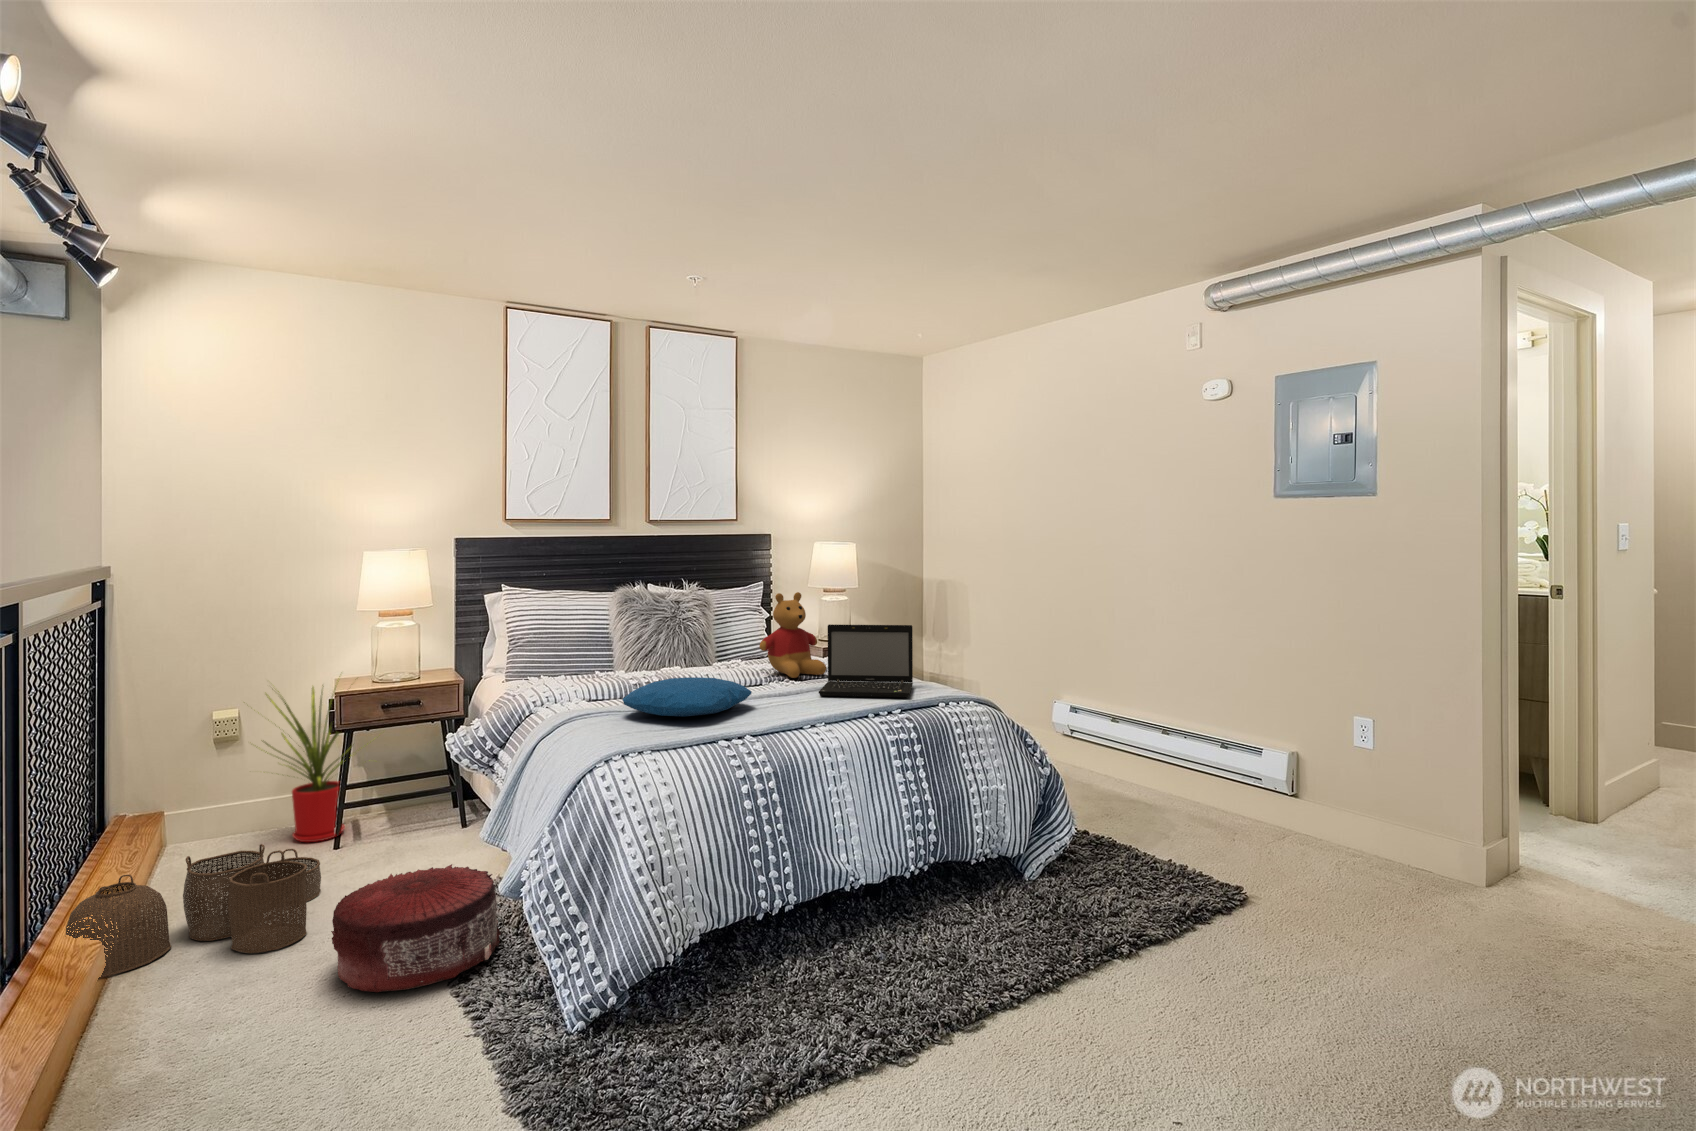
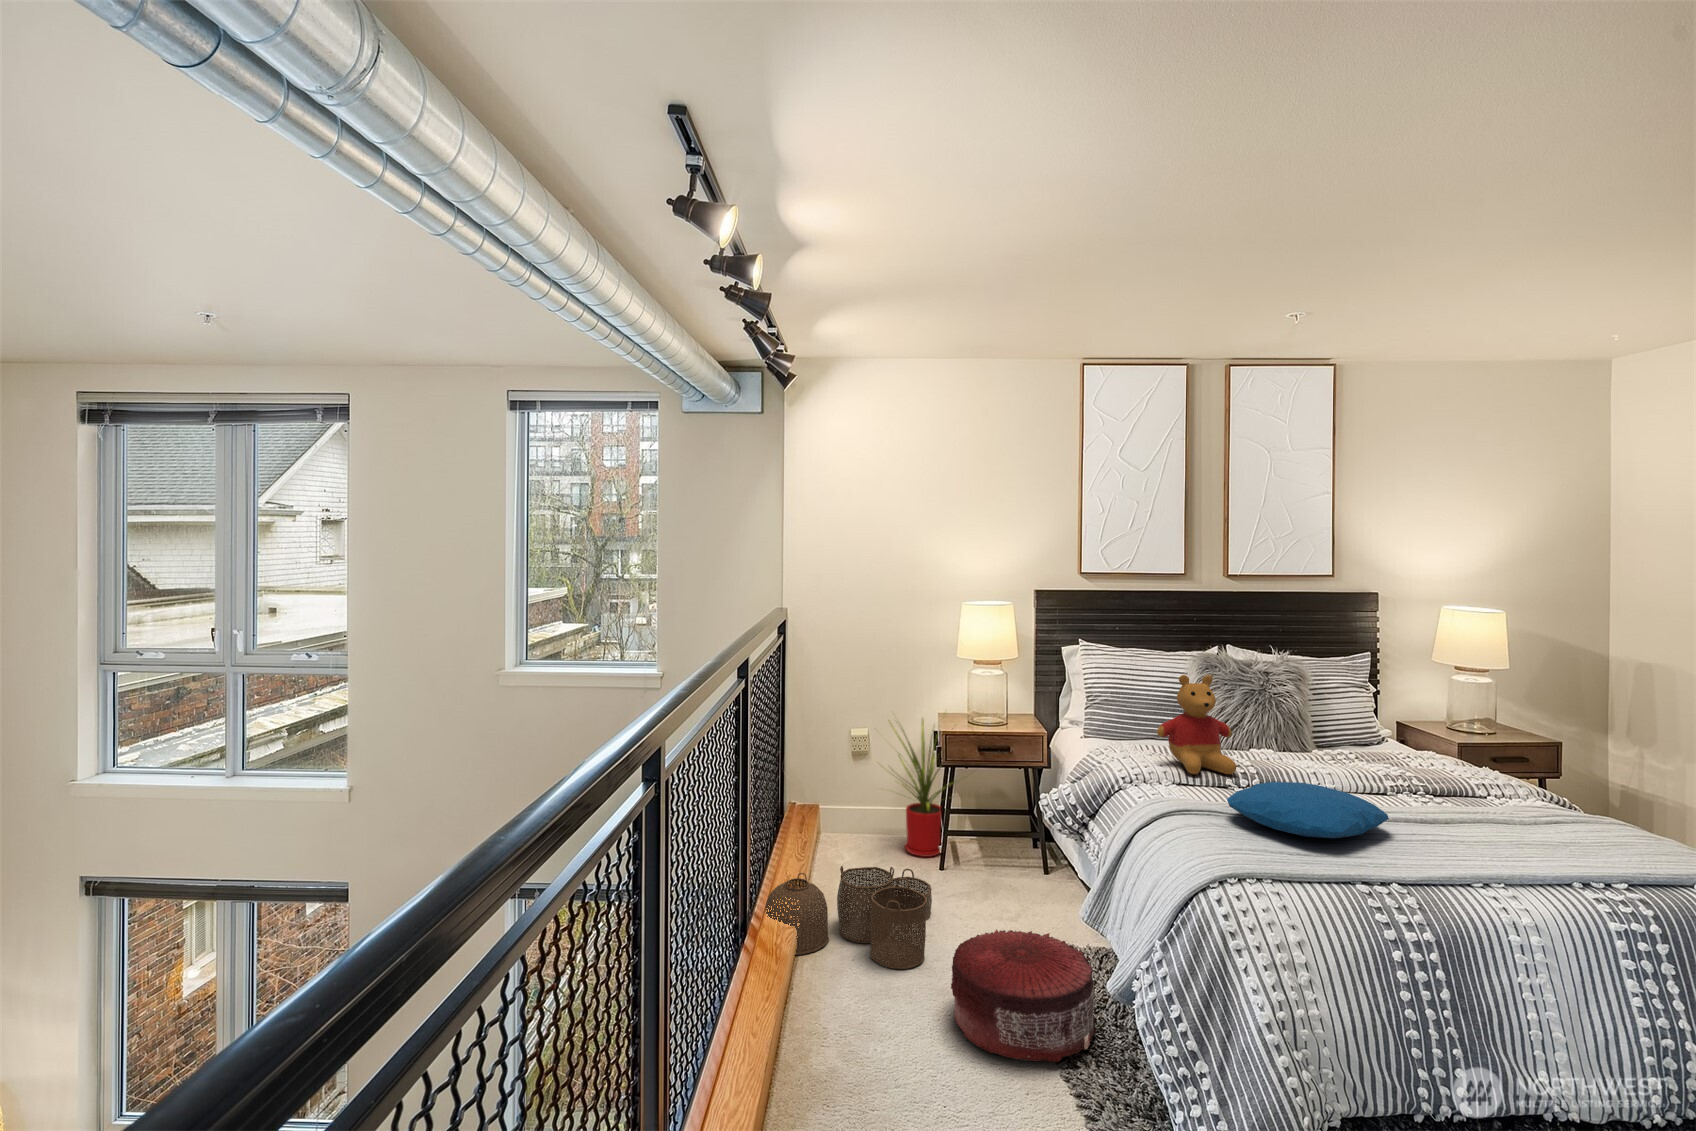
stuffed bear: present [759,592,826,678] -> present [1157,675,1236,774]
laptop: present [819,624,913,697] -> none [1480,738,1635,860]

